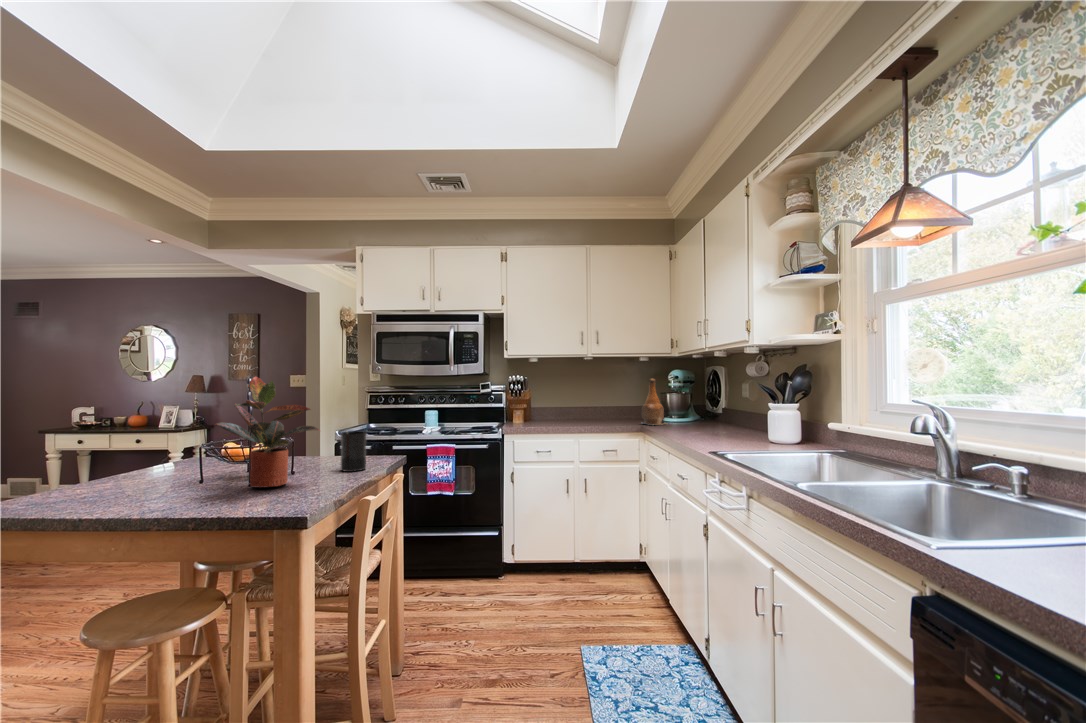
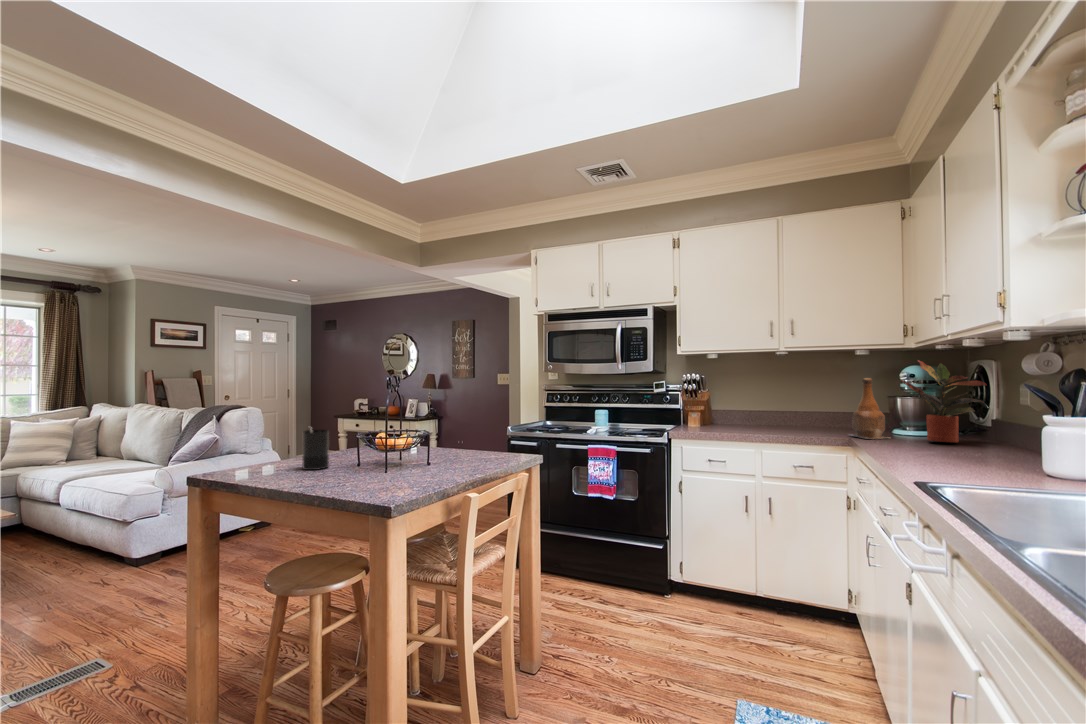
potted plant: present [215,377,319,488] -> present [902,361,986,443]
candle: present [341,431,366,472] -> present [302,427,329,470]

